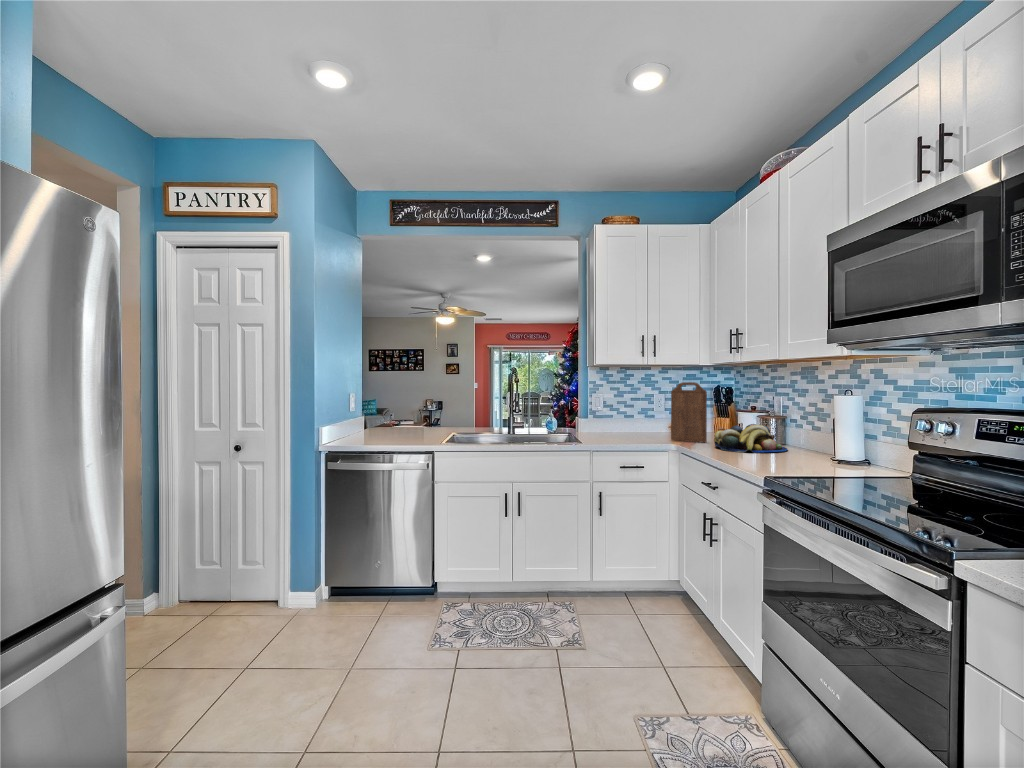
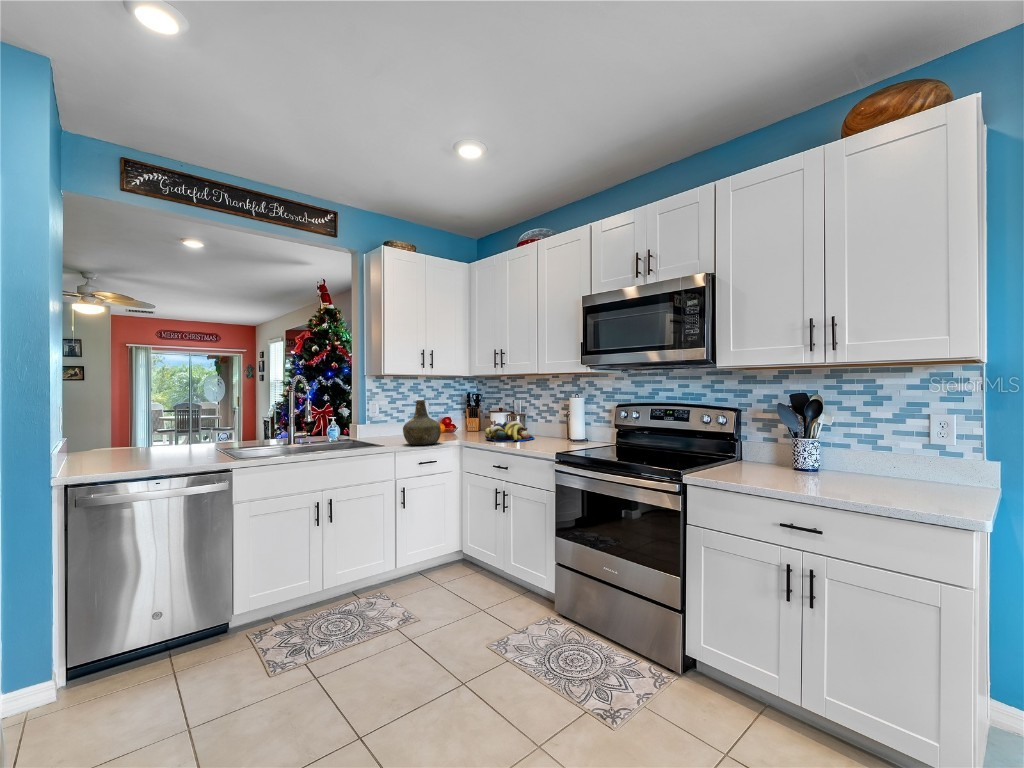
cutting board: present [671,382,707,443] -> none [446,391,474,439]
bottle: none [609,391,654,444] -> present [403,400,441,445]

